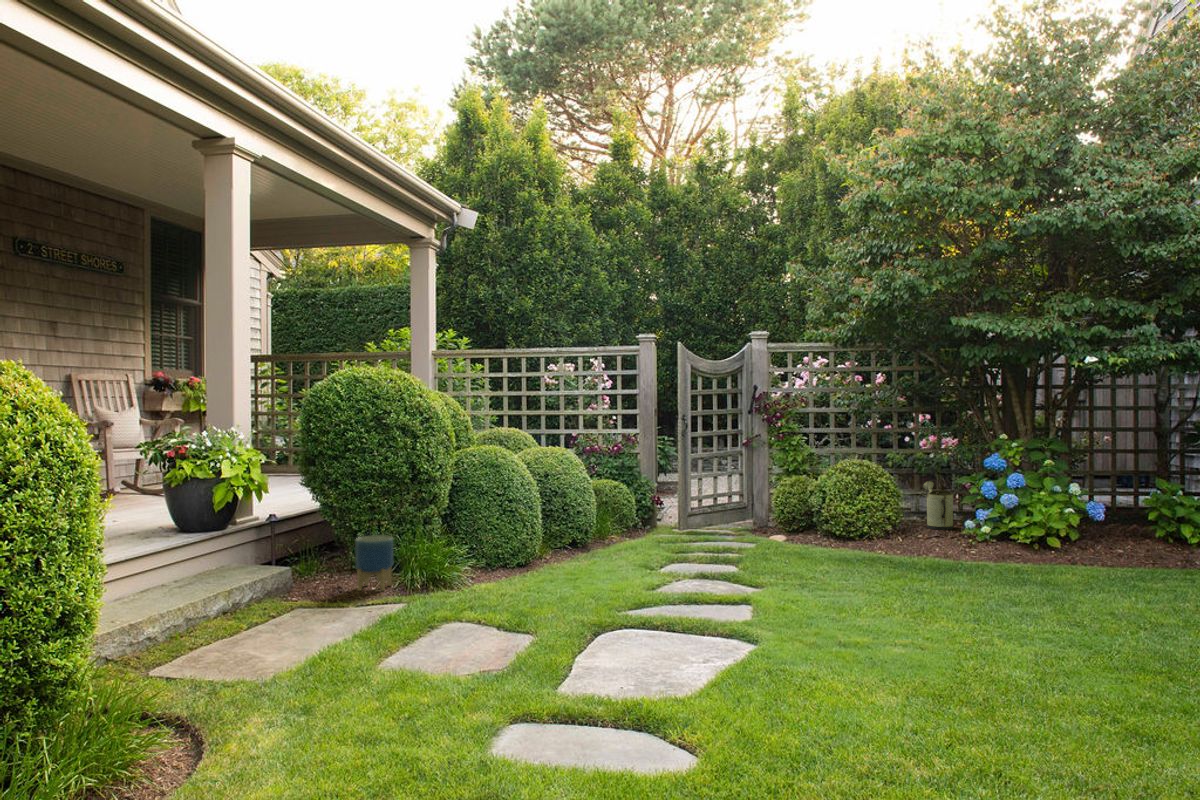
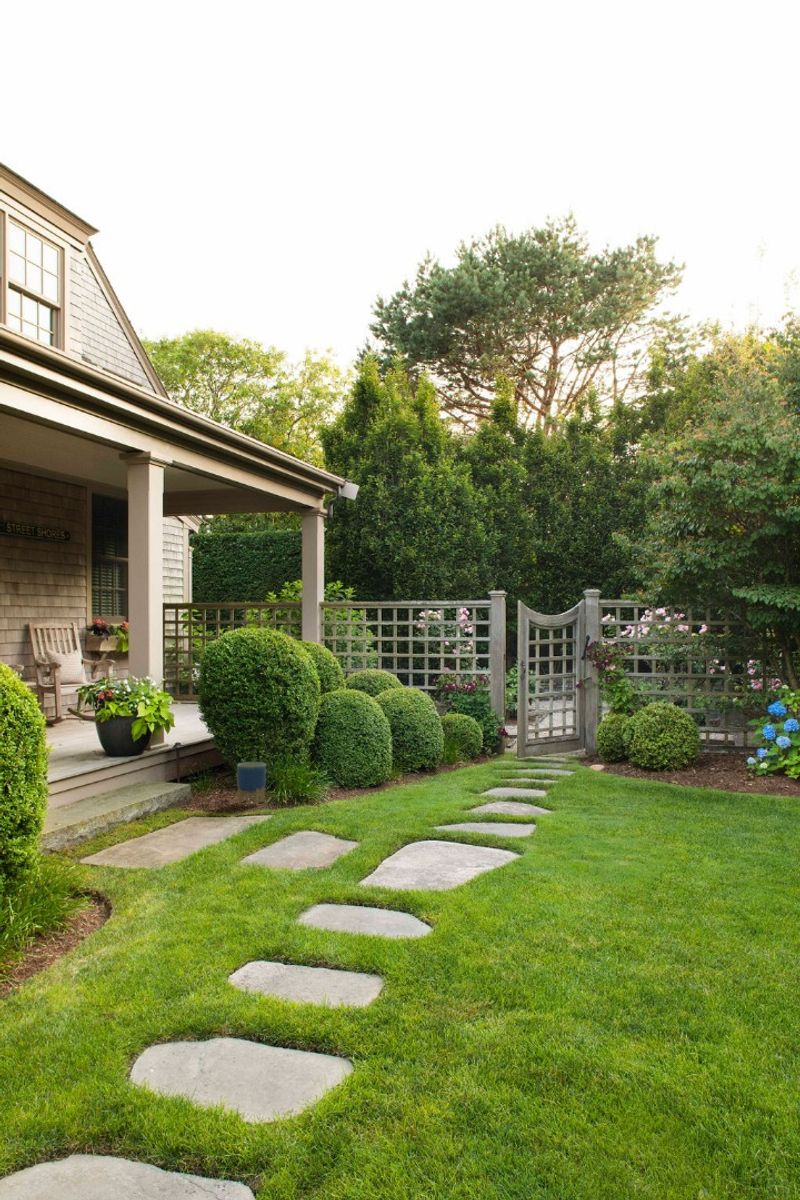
watering can: present [923,480,953,530] -> none [741,721,766,766]

